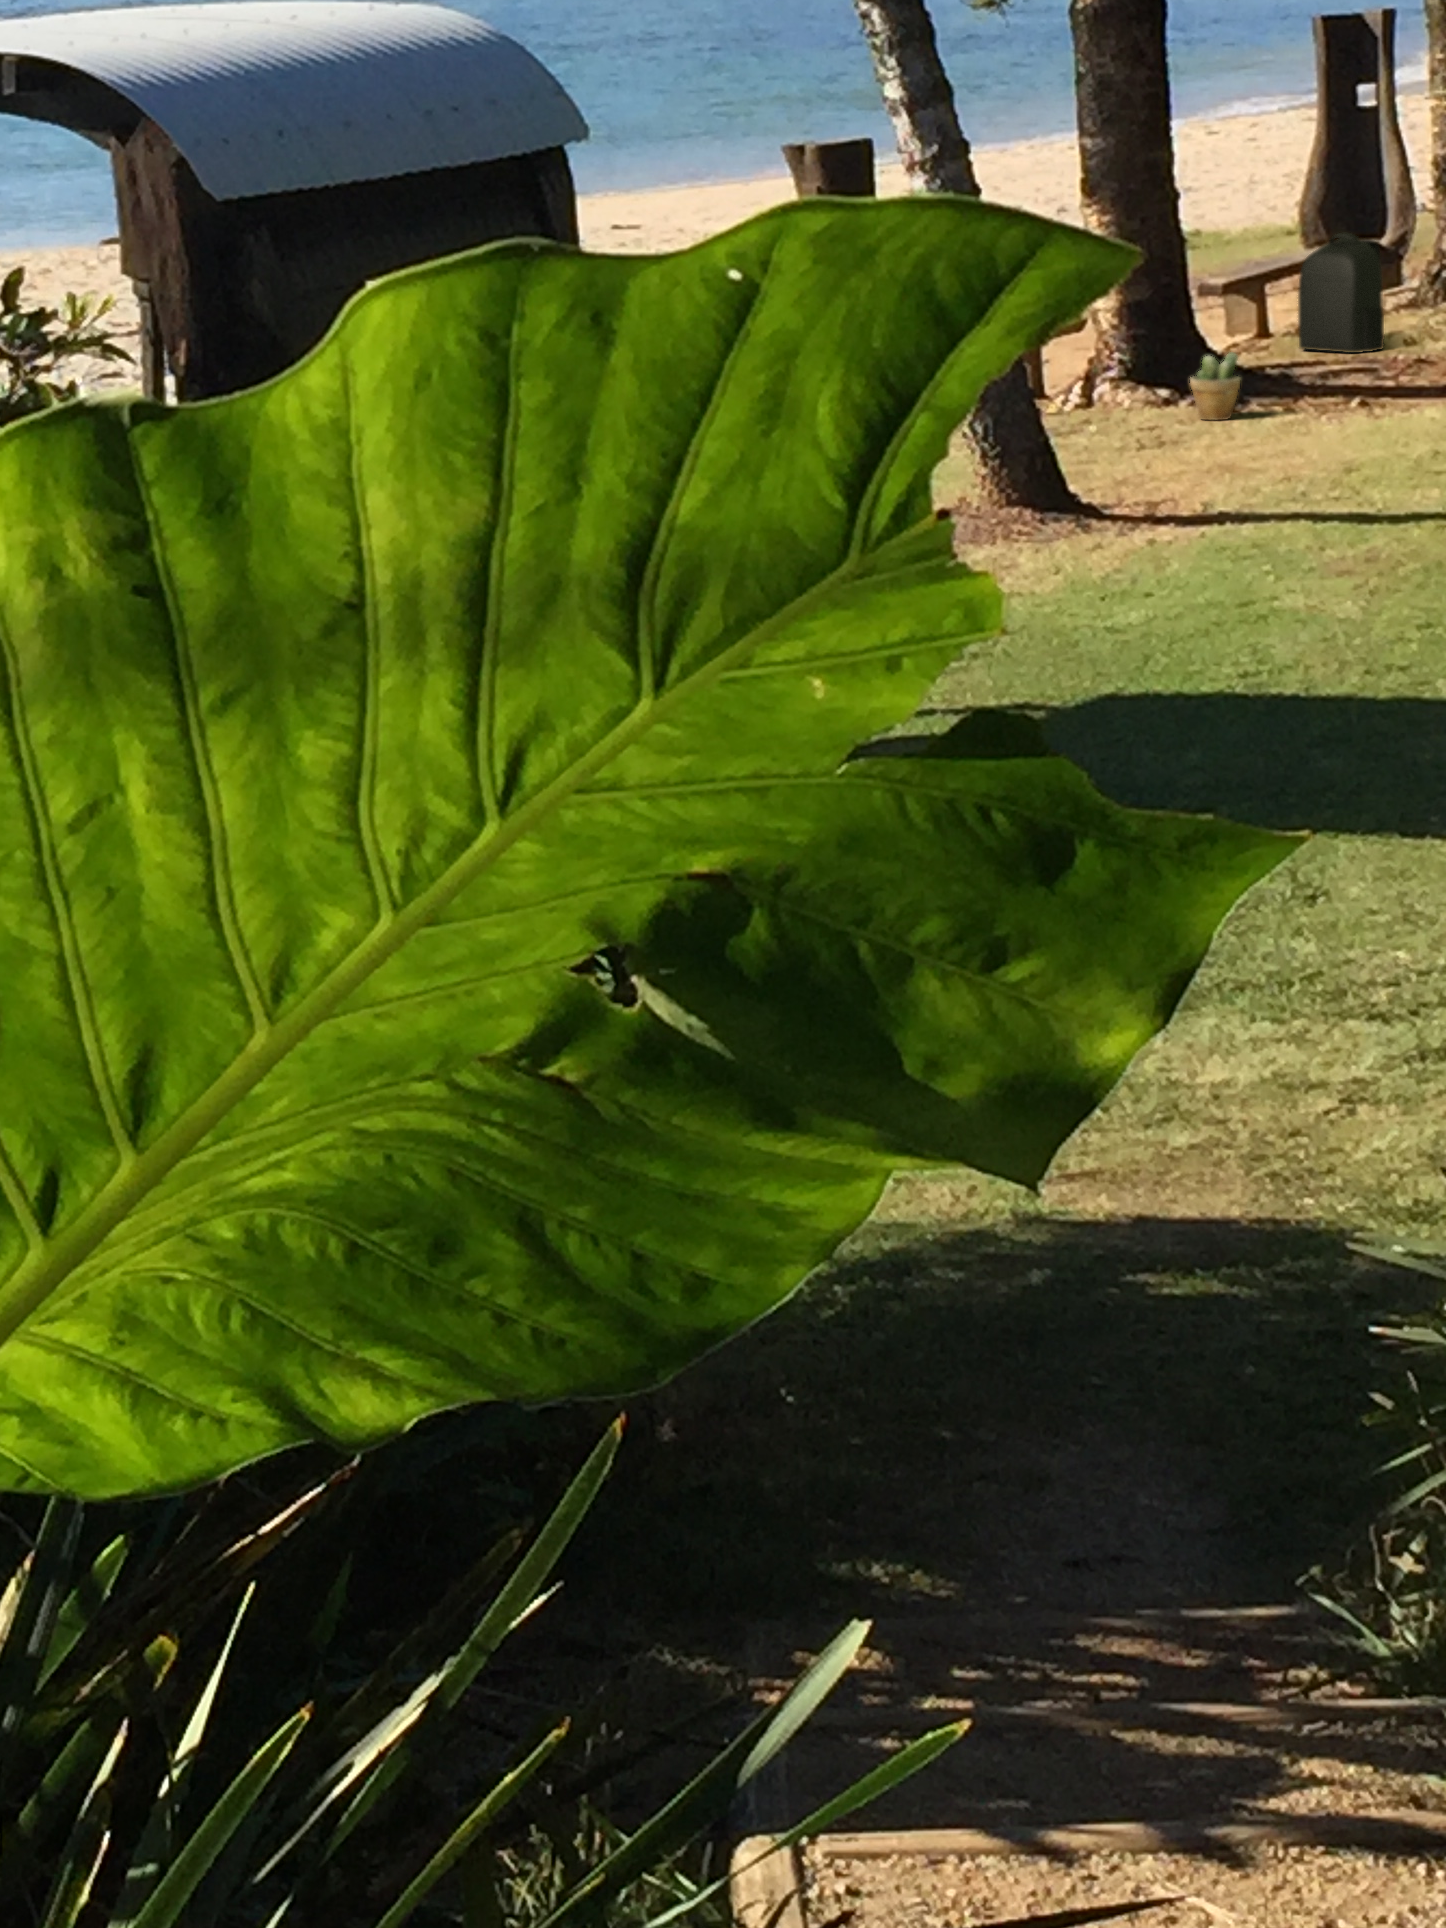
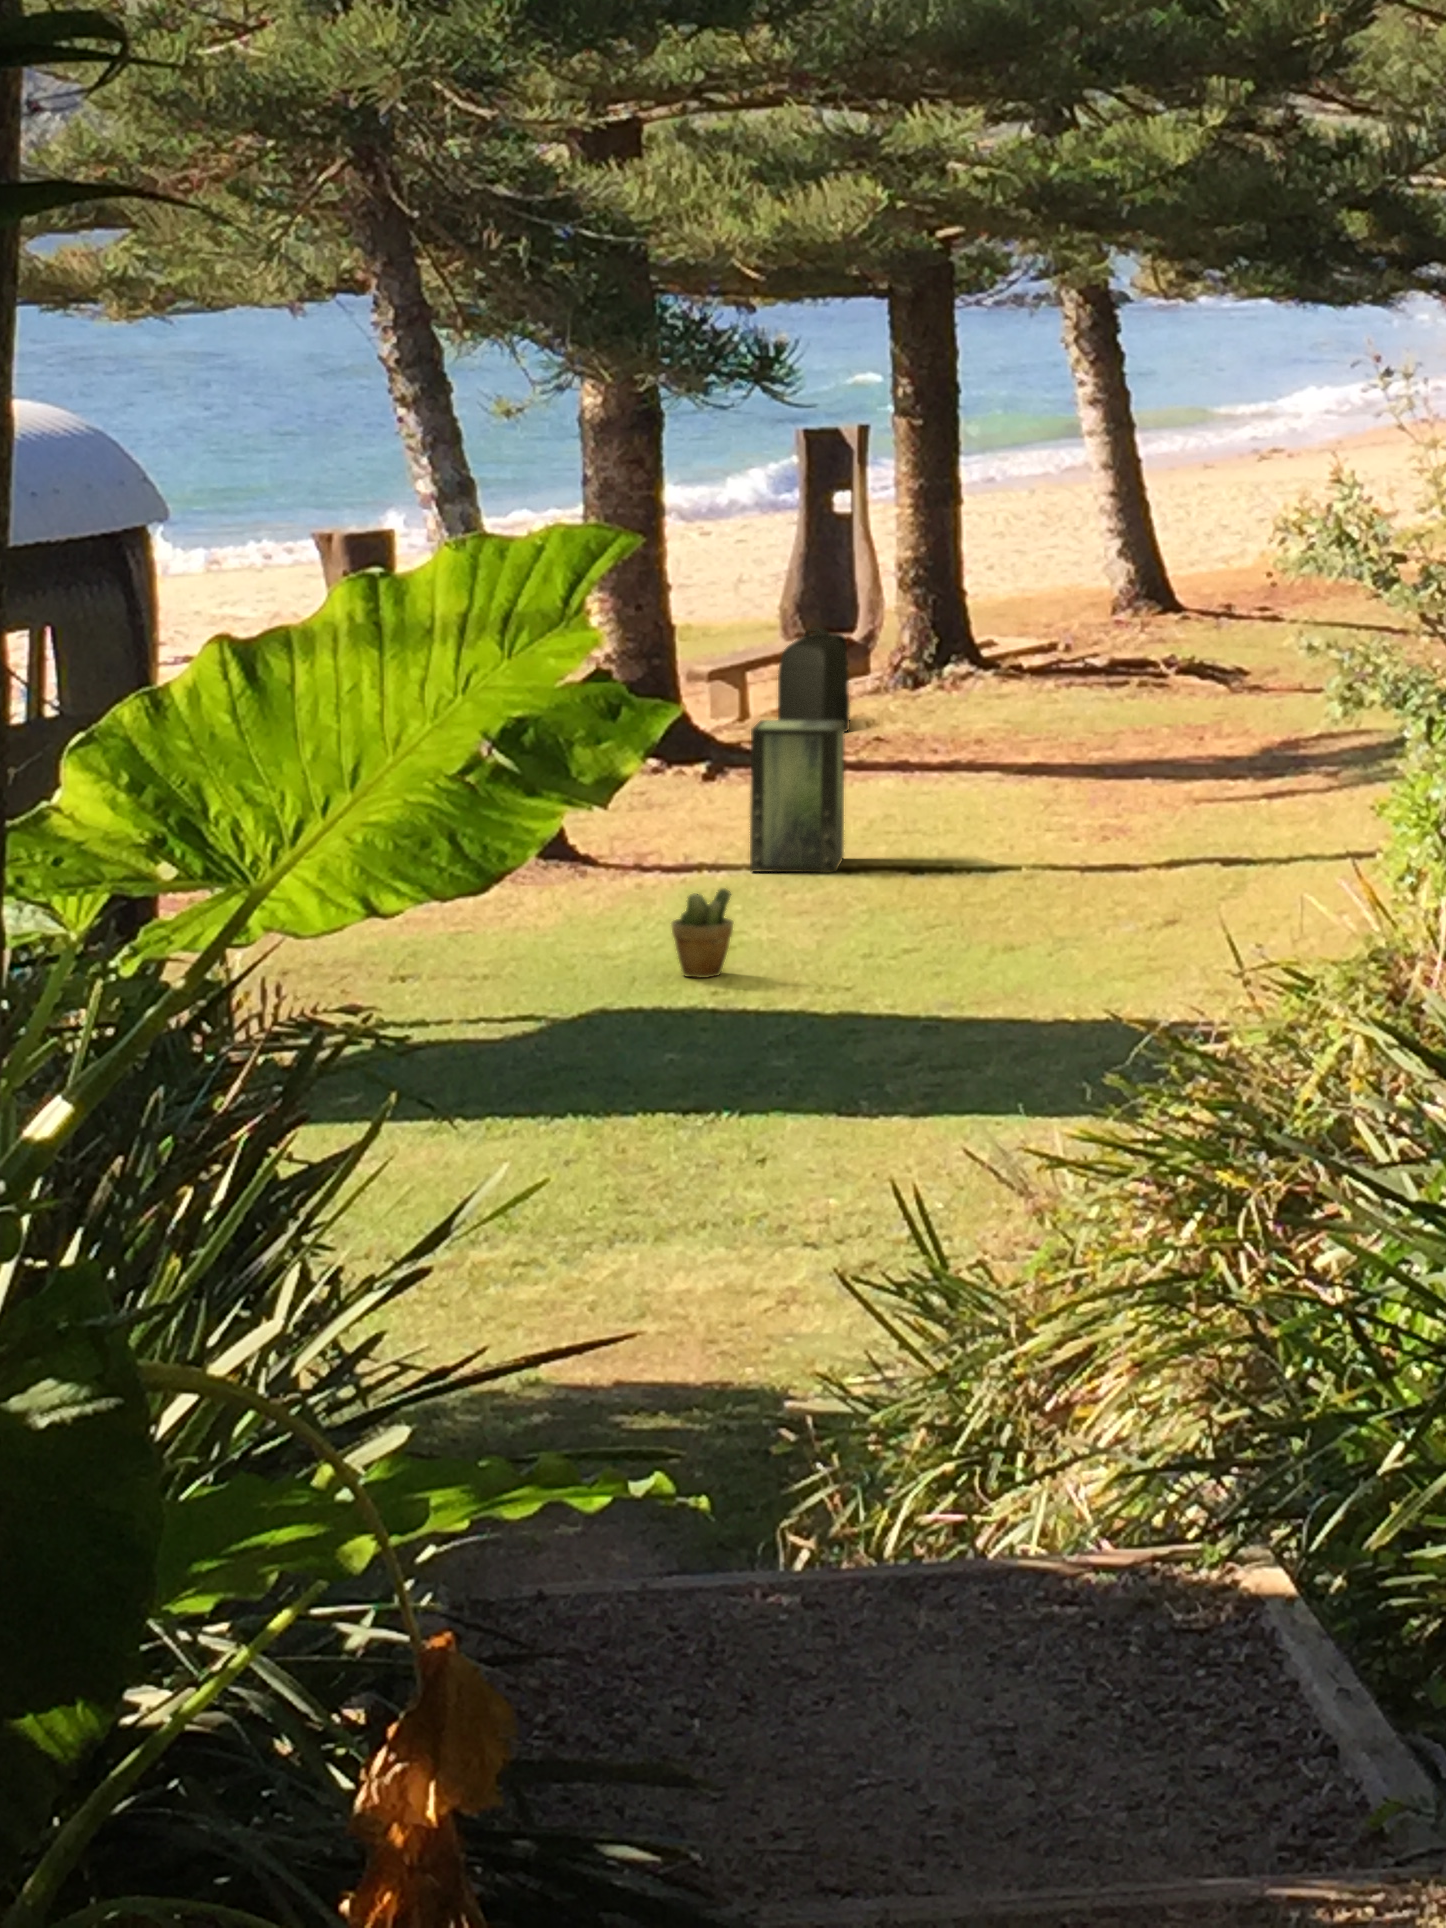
storage box: none [1283,350,1395,526] -> present [750,720,845,872]
potted plant: present [1190,352,1240,420] -> present [672,888,733,978]

